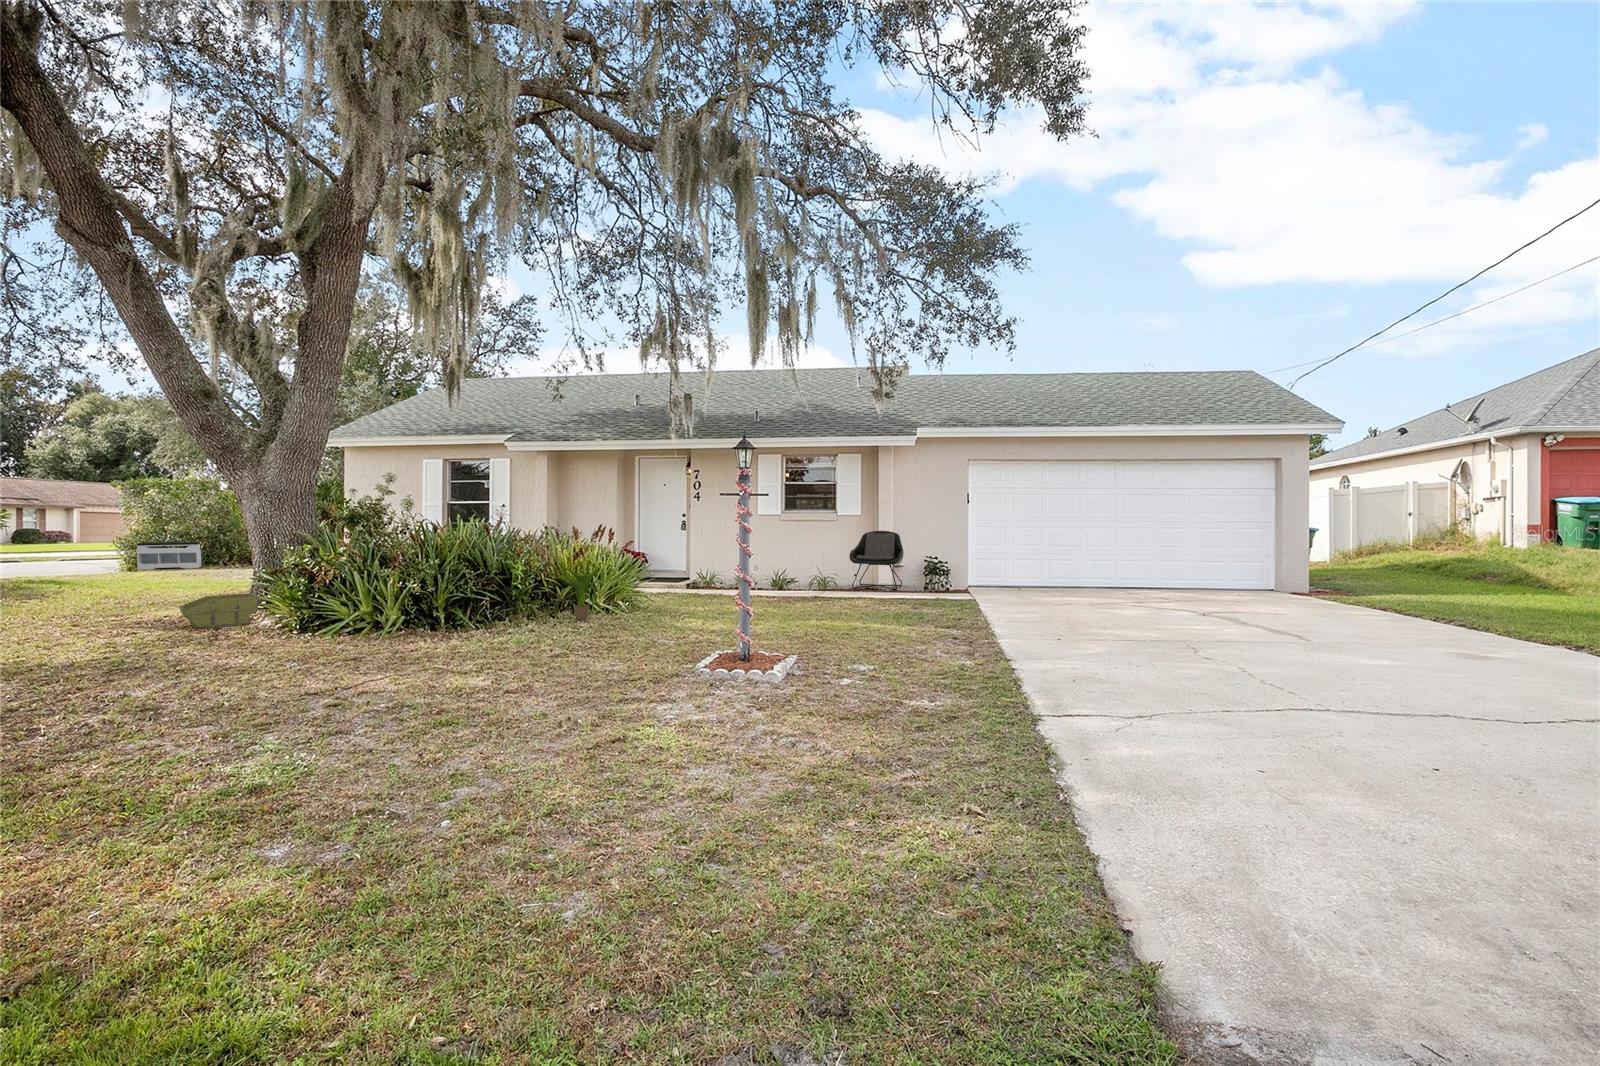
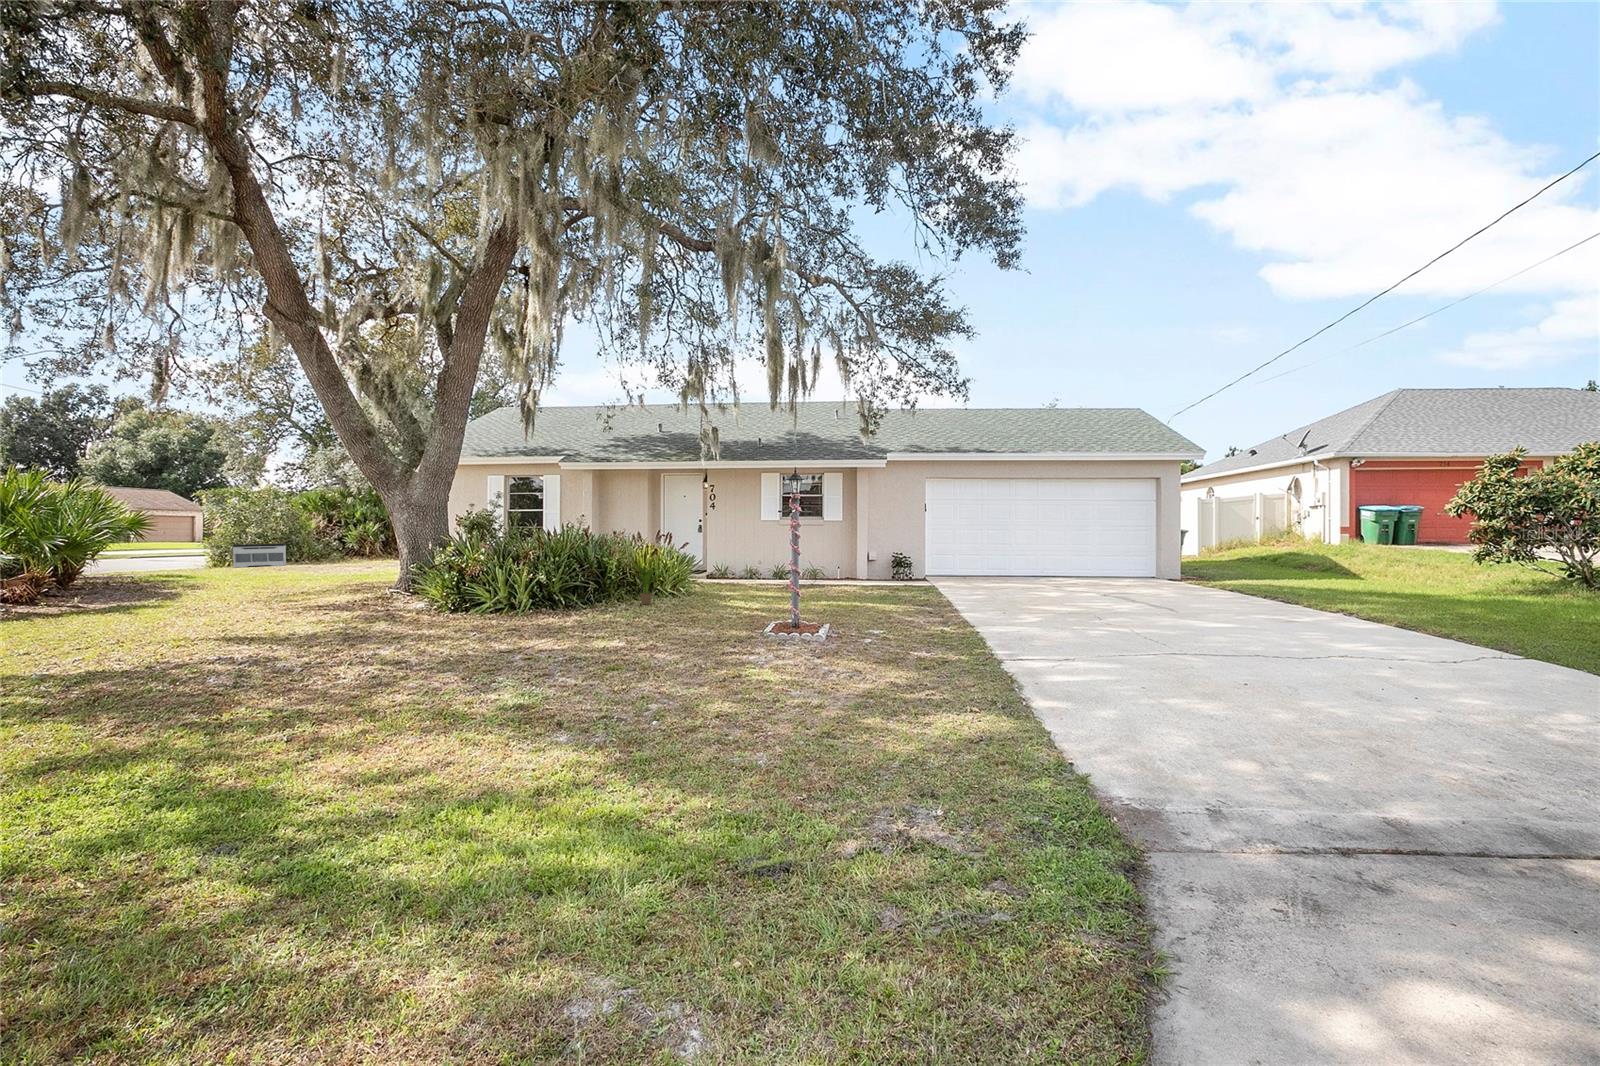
lounge chair: present [849,531,904,590] -> none [837,533,879,580]
storage bin: present [180,593,259,629] -> none [332,586,394,614]

